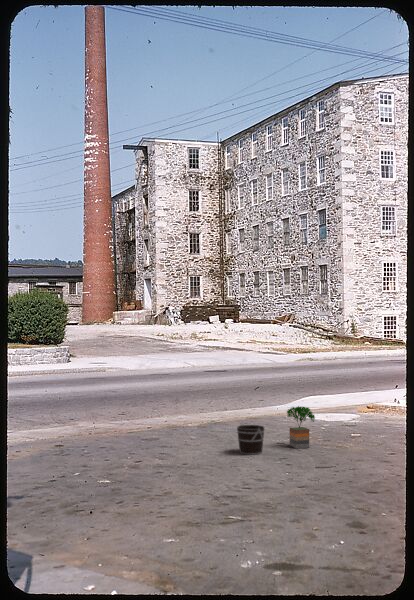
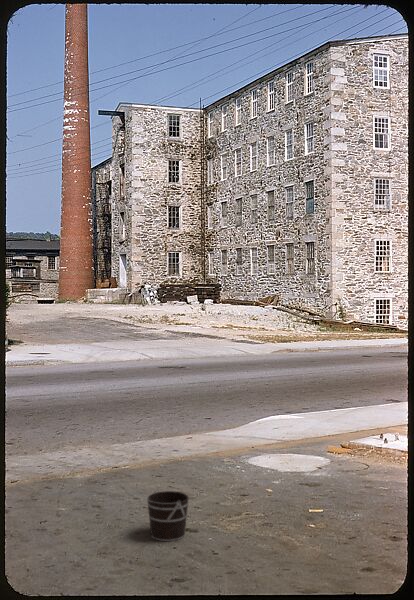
potted tree: present [287,406,315,448] -> none [224,460,269,526]

